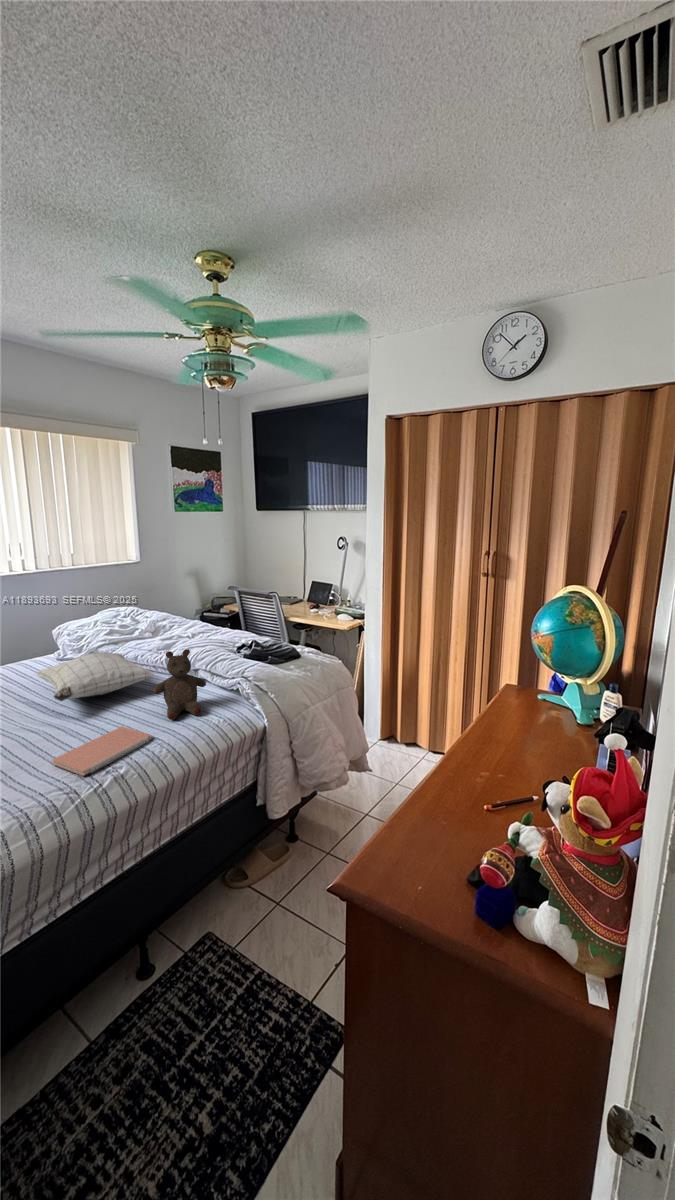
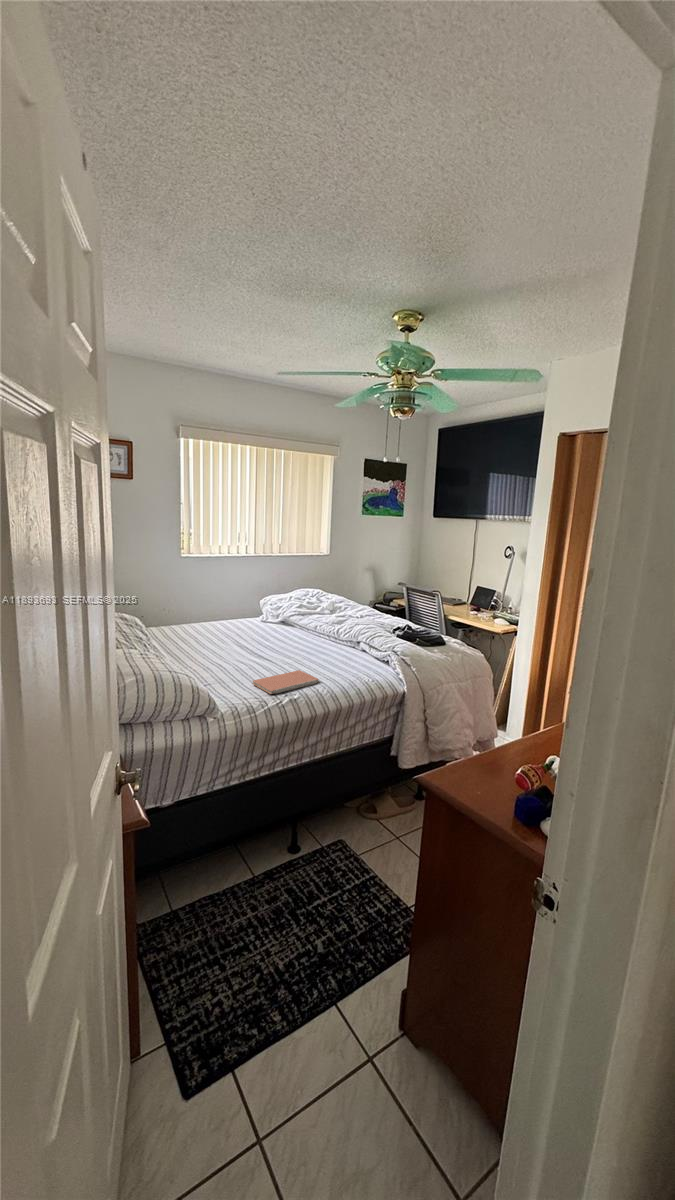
stuffed bear: present [153,649,206,720] -> none [324,620,364,673]
pillow: present [36,652,153,701] -> none [246,617,327,649]

